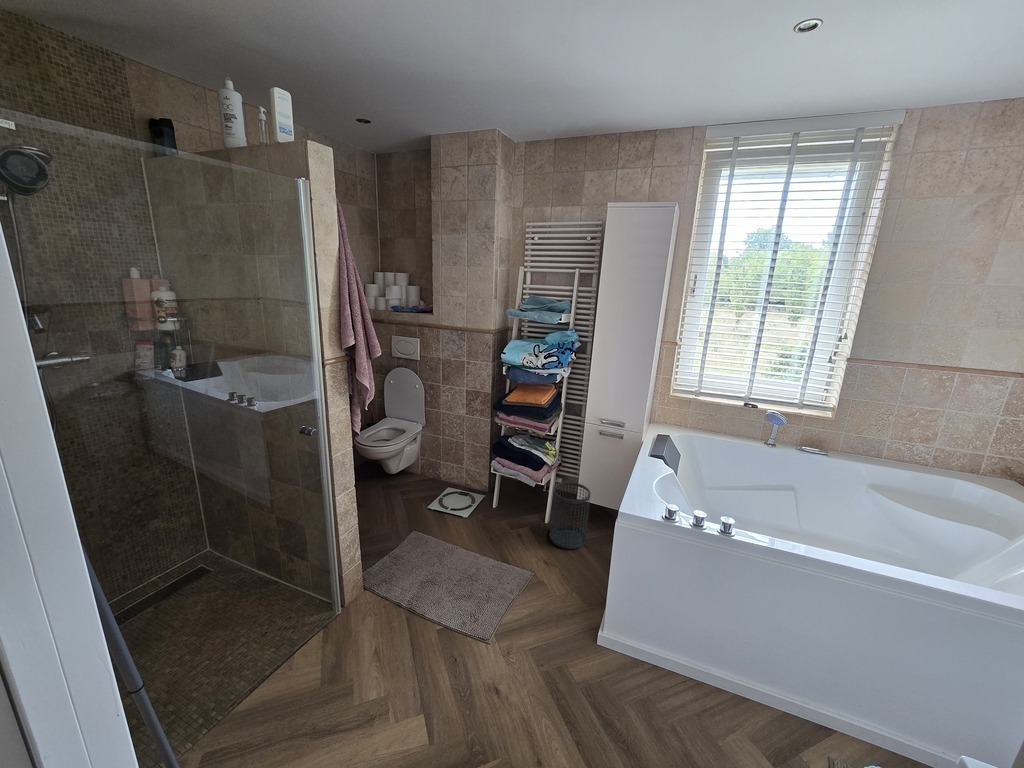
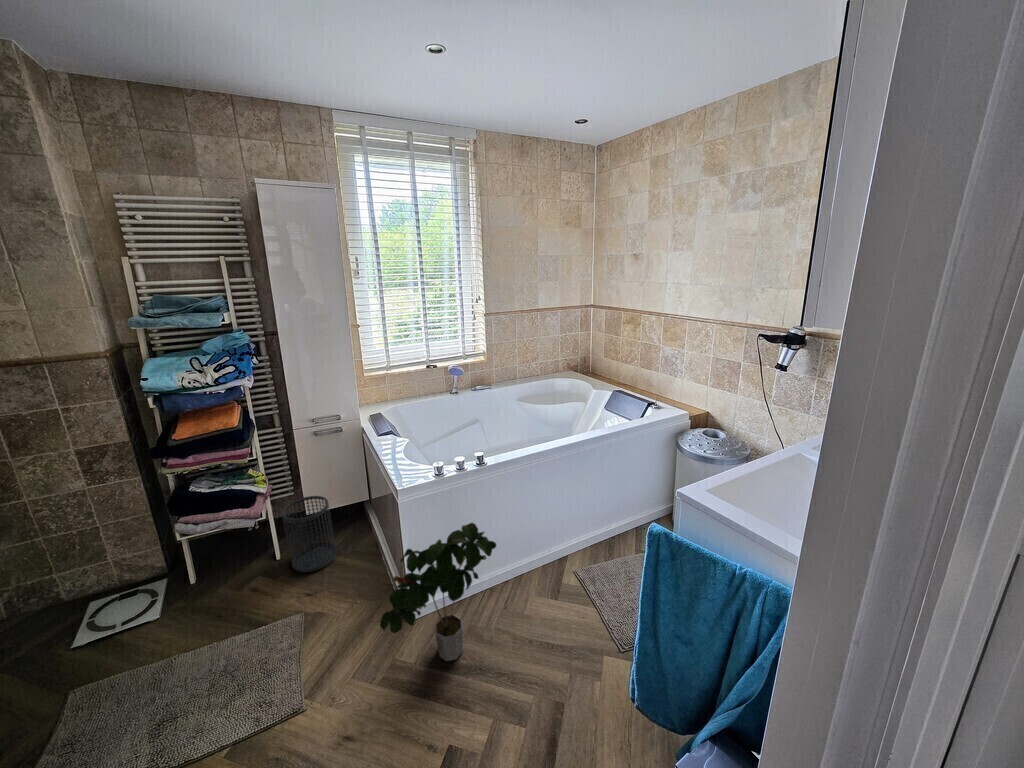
potted plant: none [563,568,706,710] -> present [380,523,496,661]

